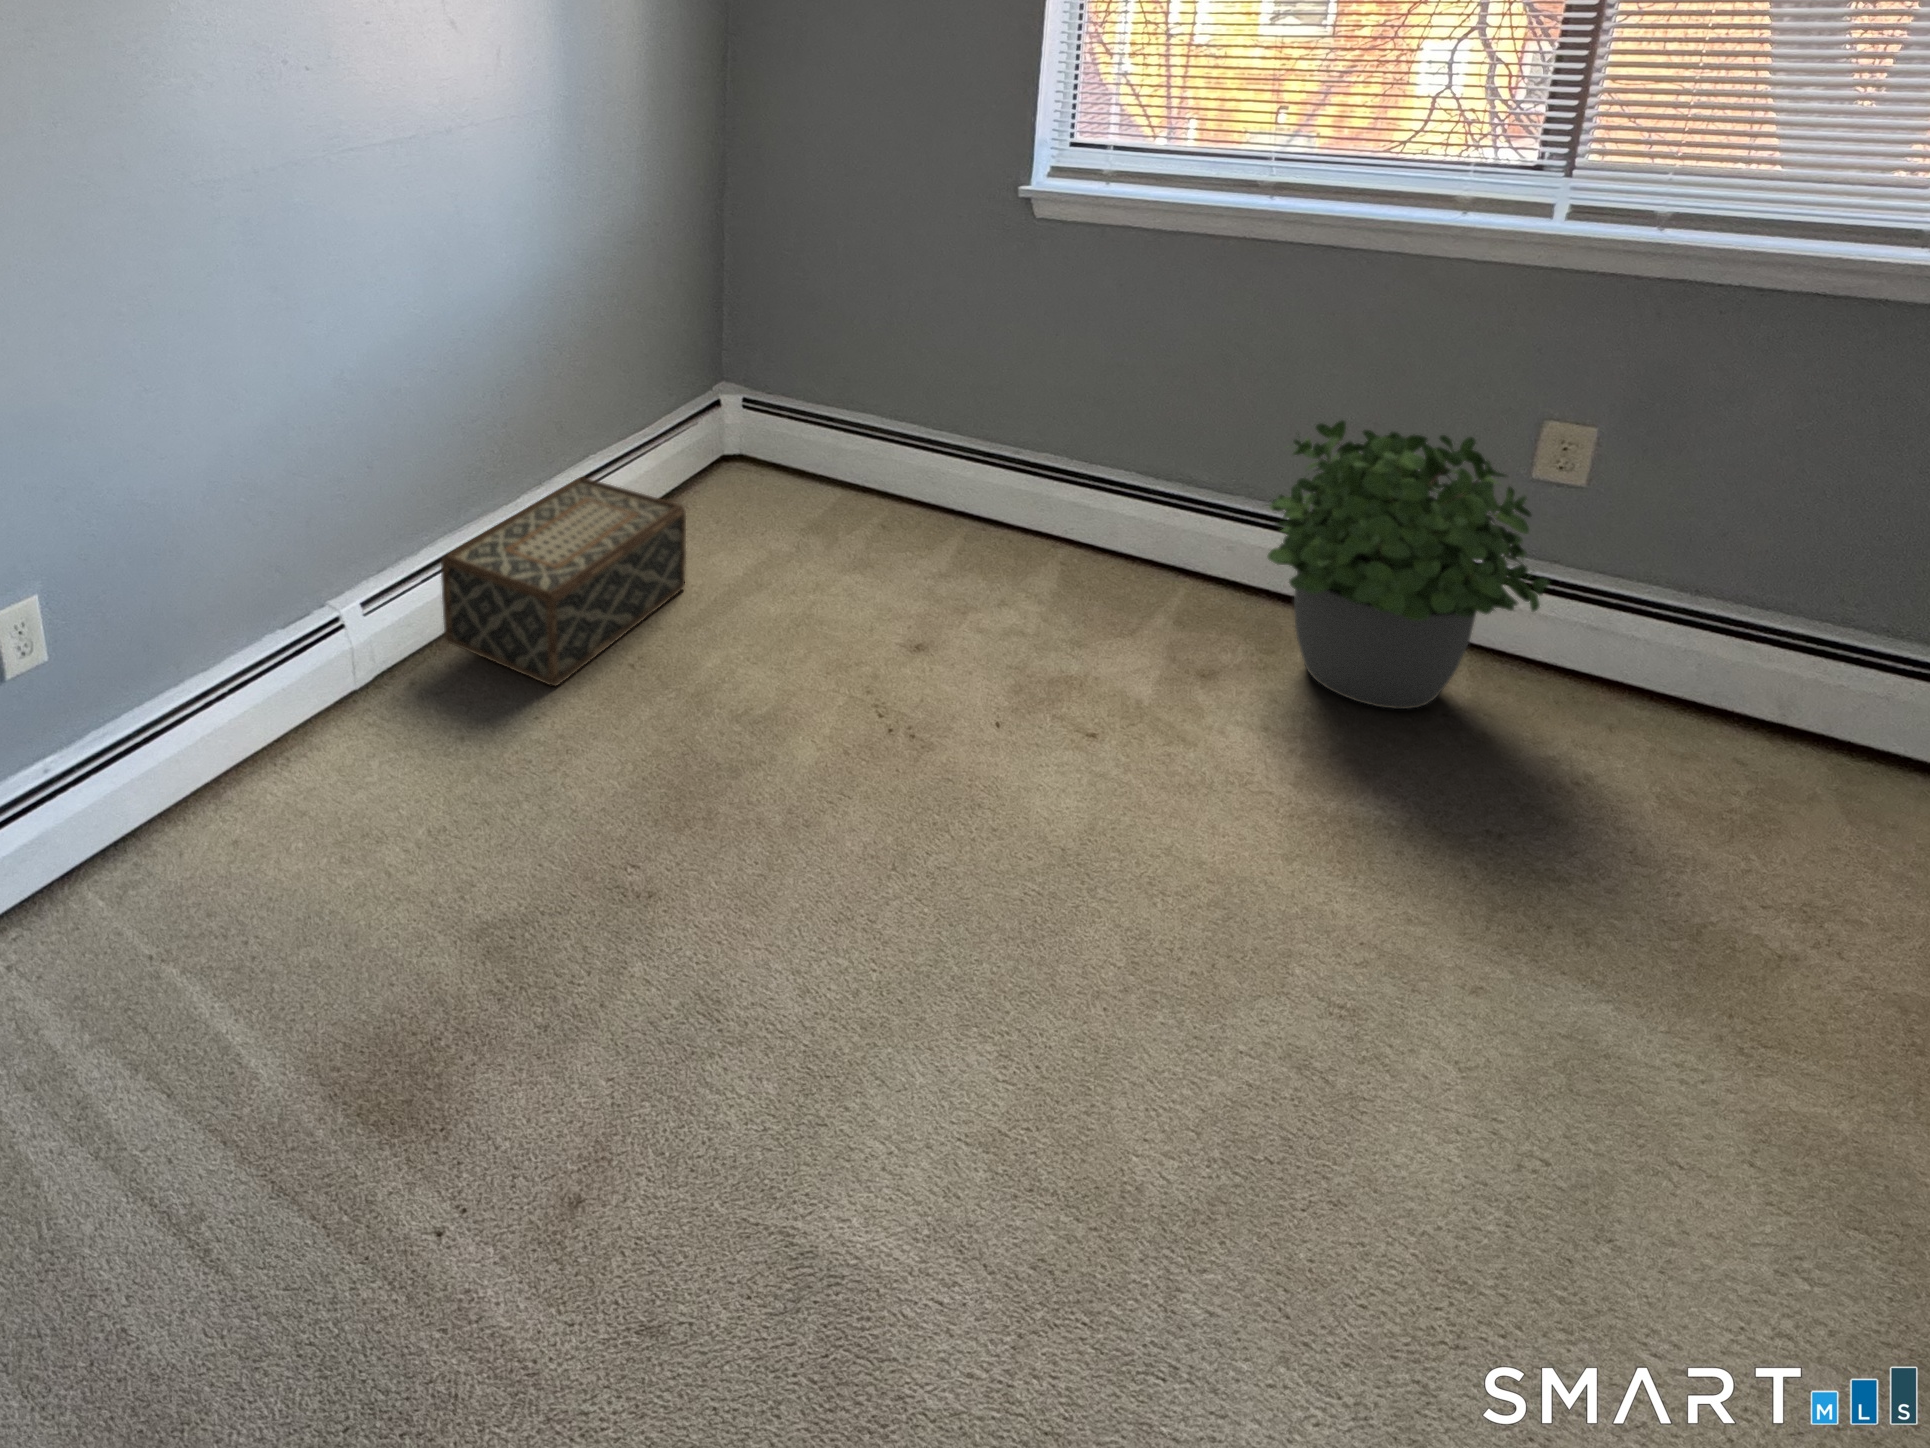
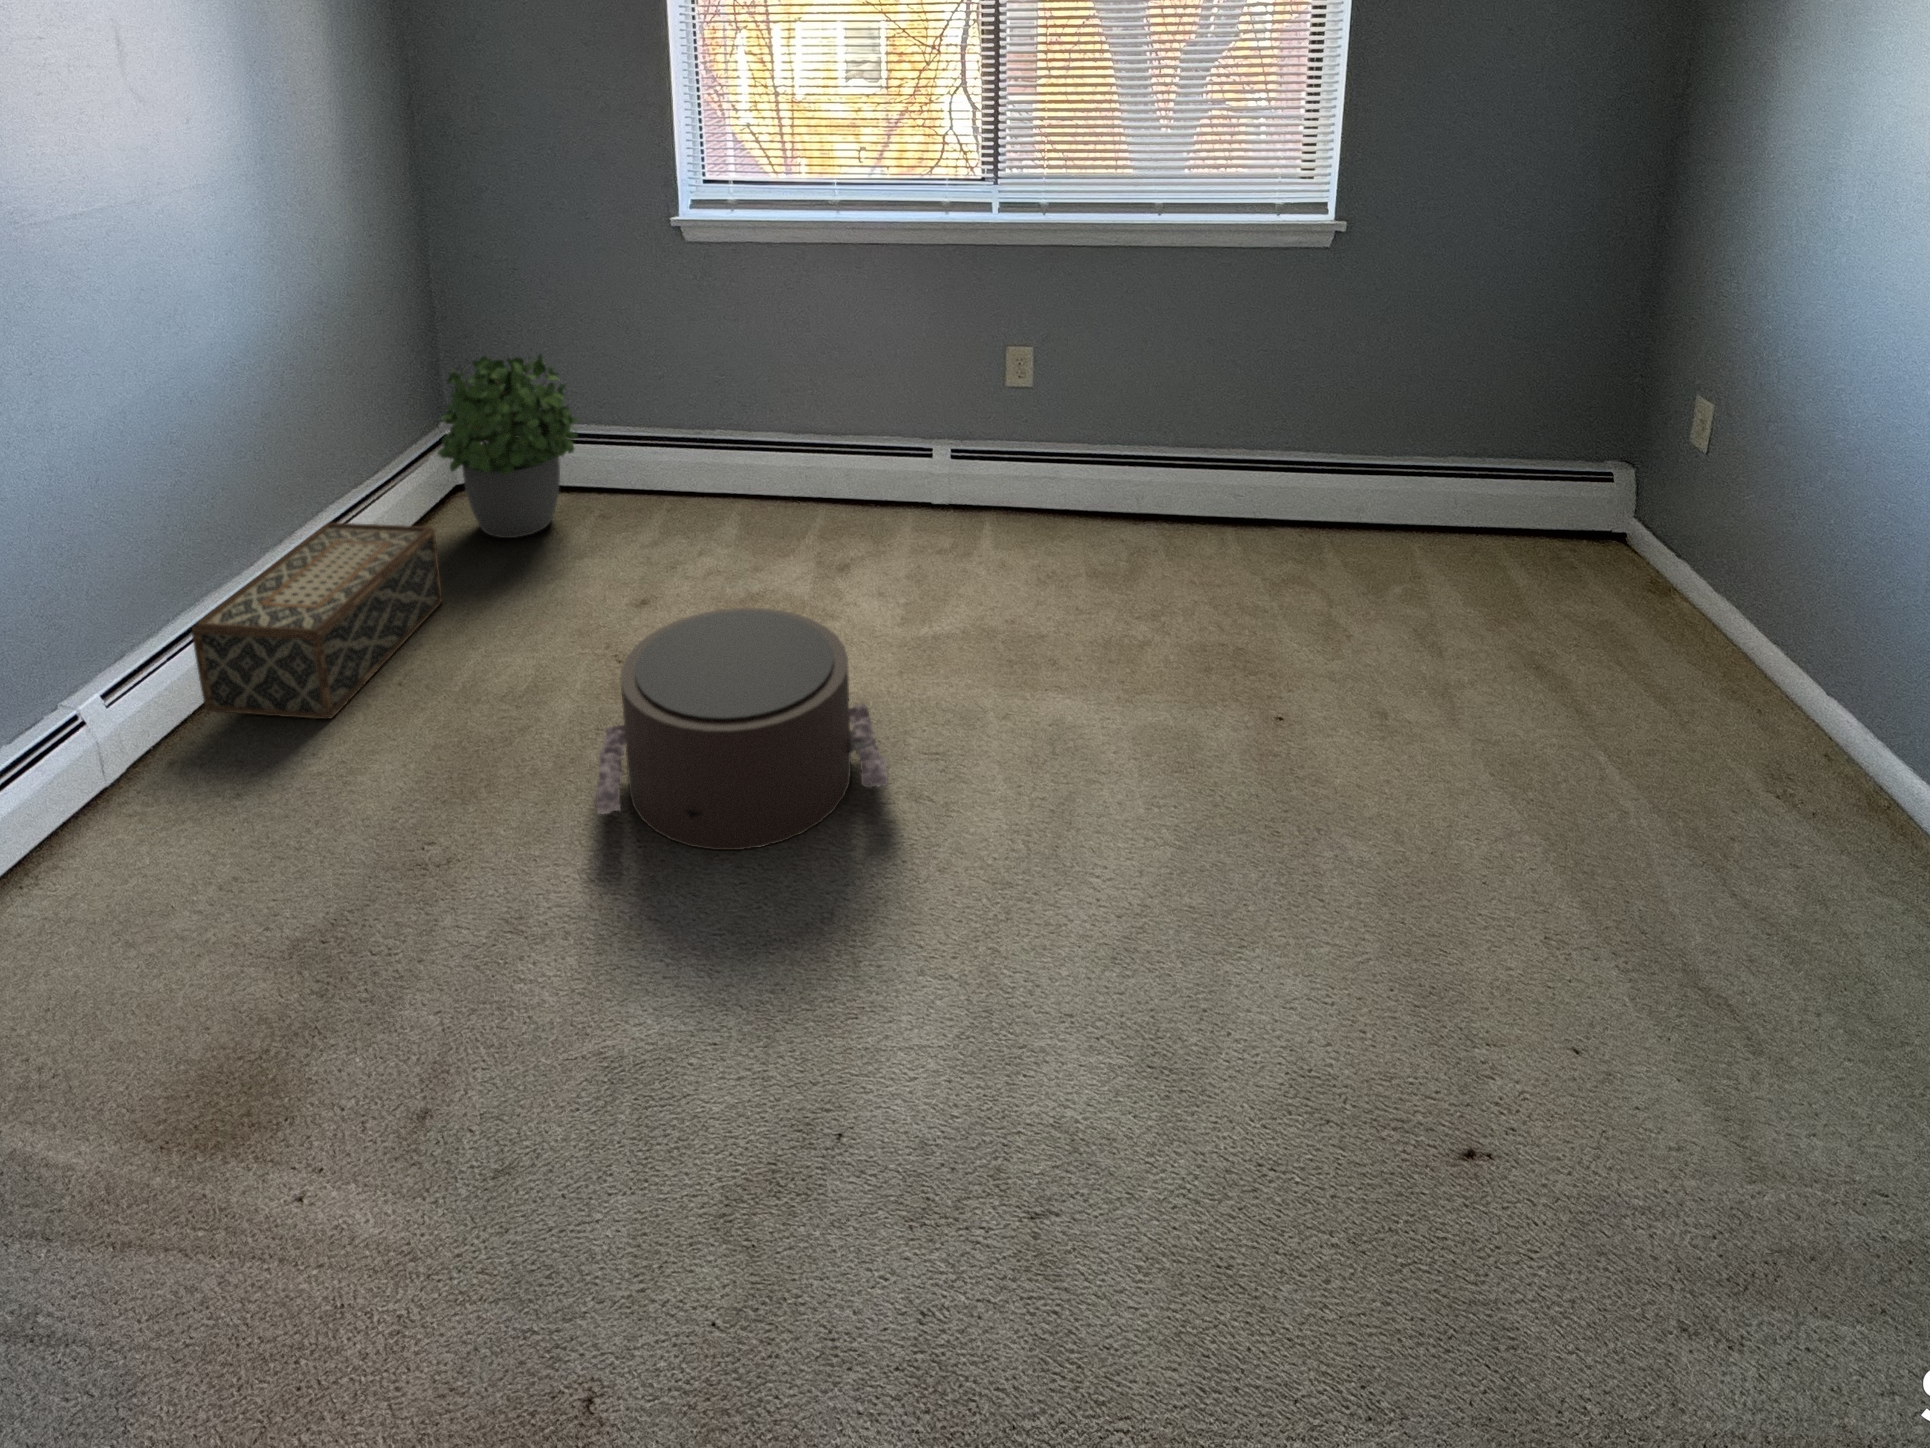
potted plant: present [1267,420,1549,709] -> present [437,354,578,538]
pouf: none [824,700,1251,1043] -> present [595,608,888,850]

